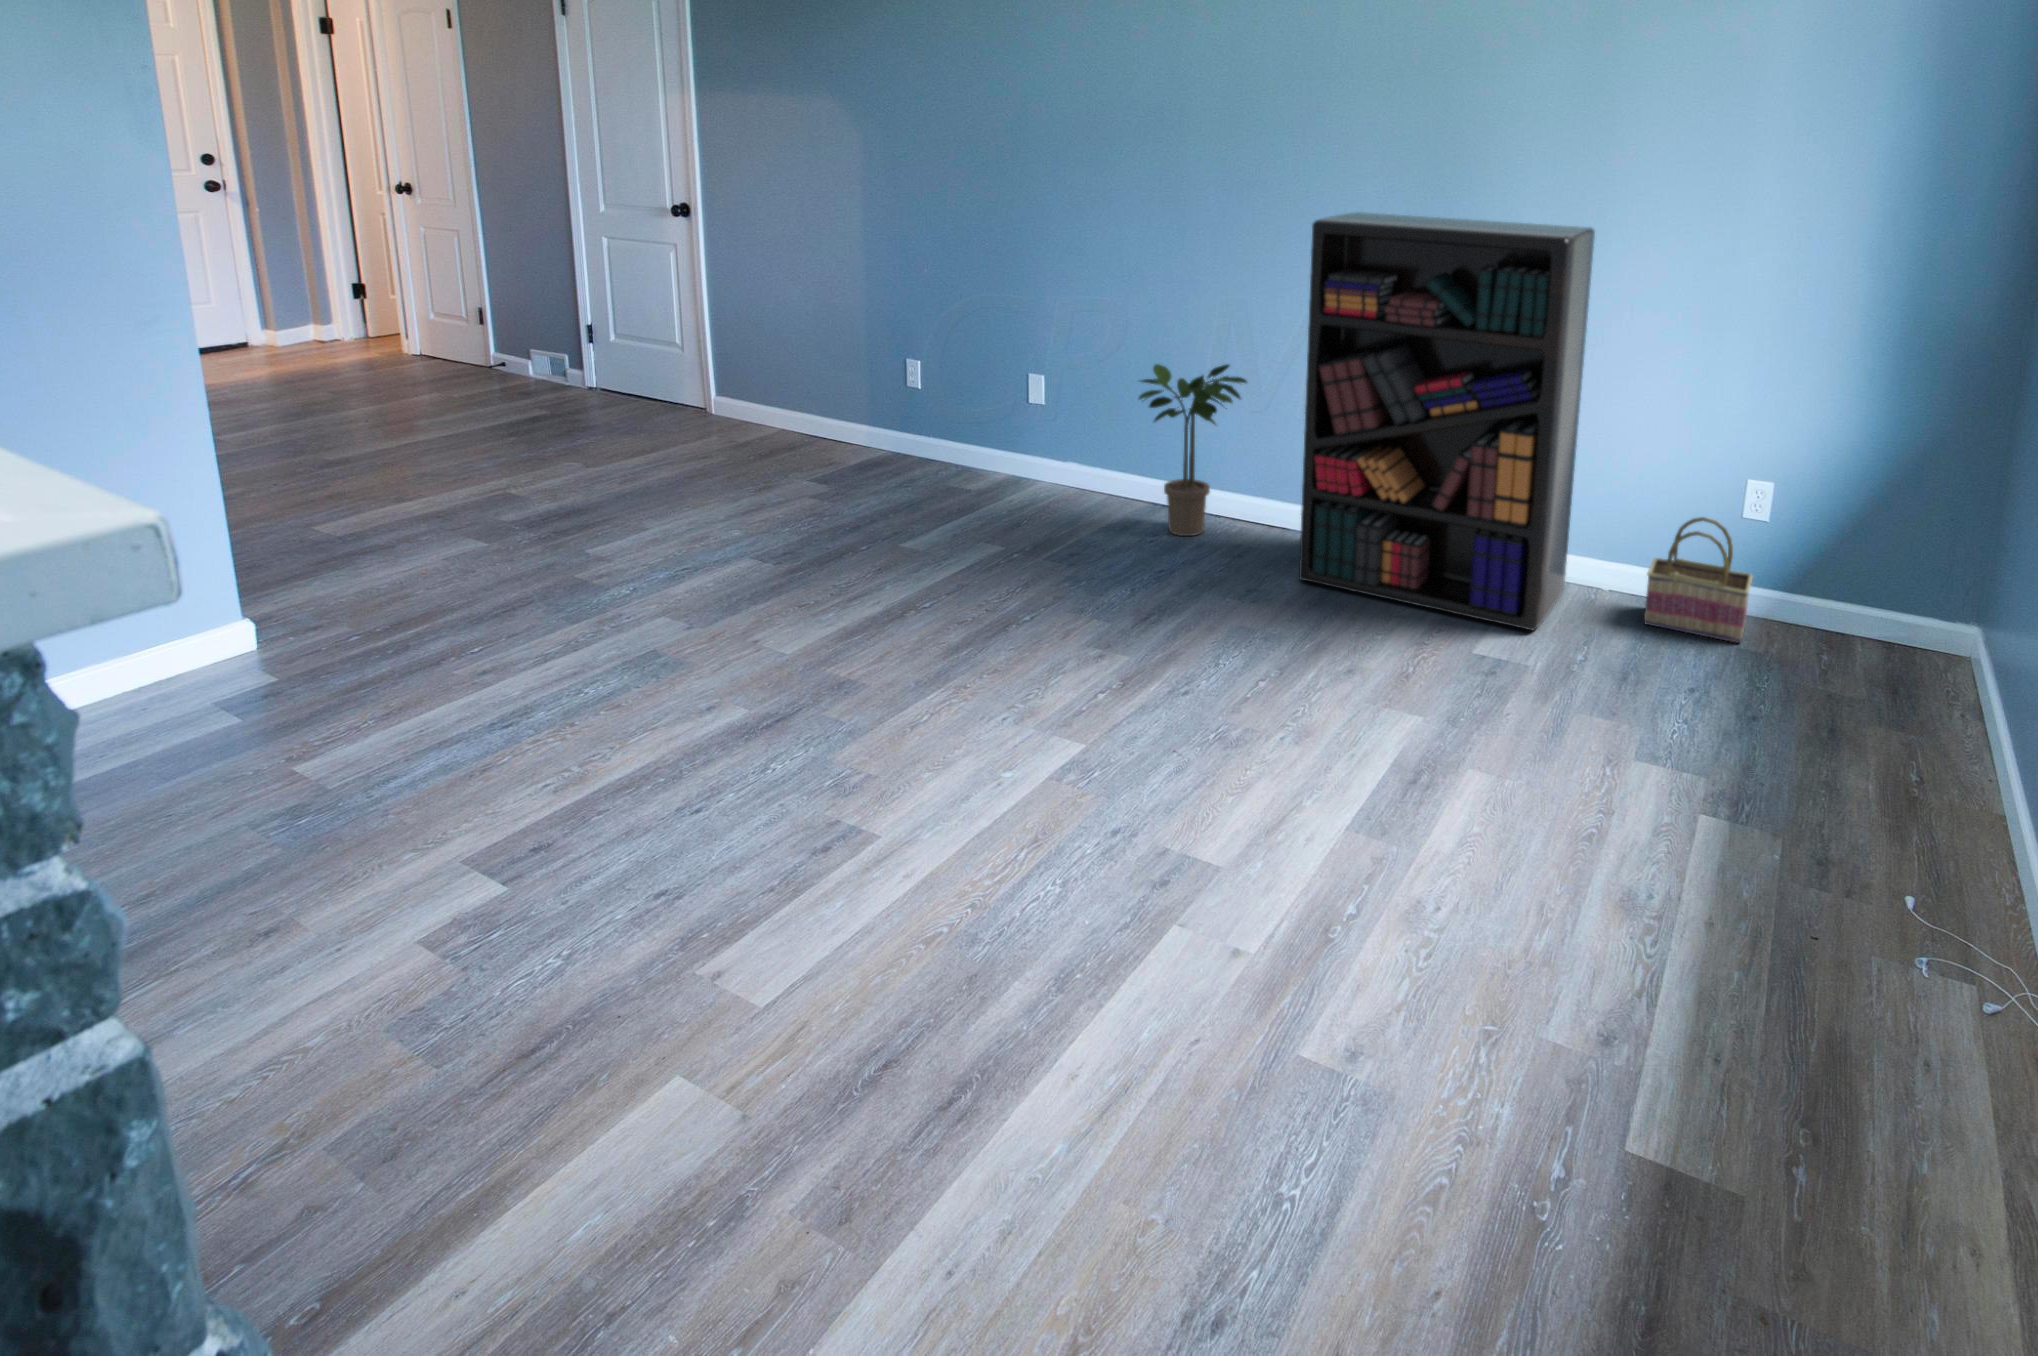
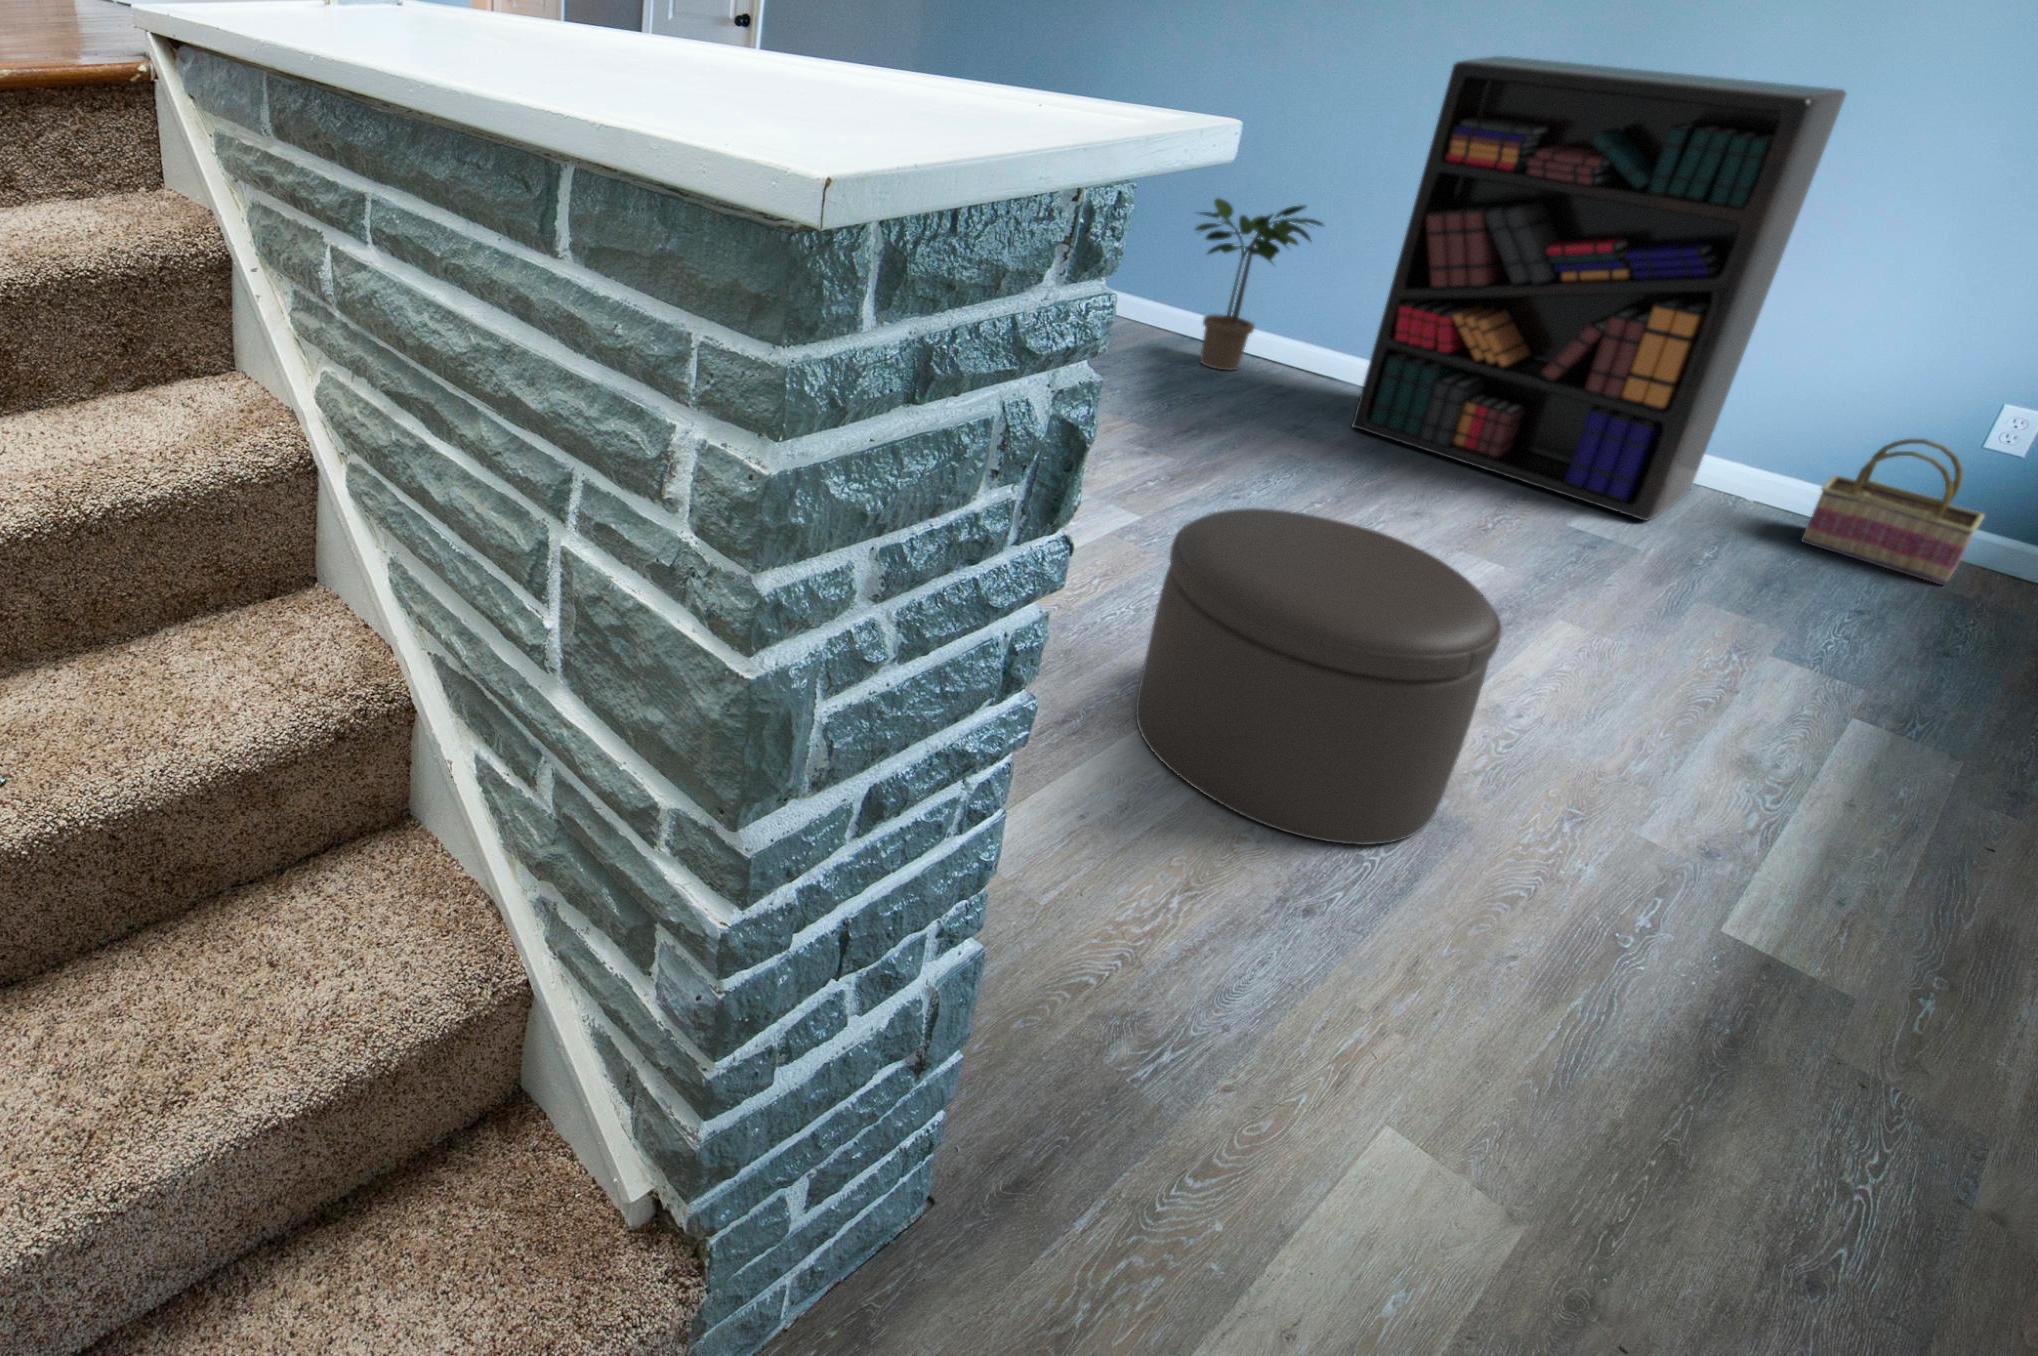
ottoman: none [1035,748,1374,1193] -> present [1136,508,1502,845]

